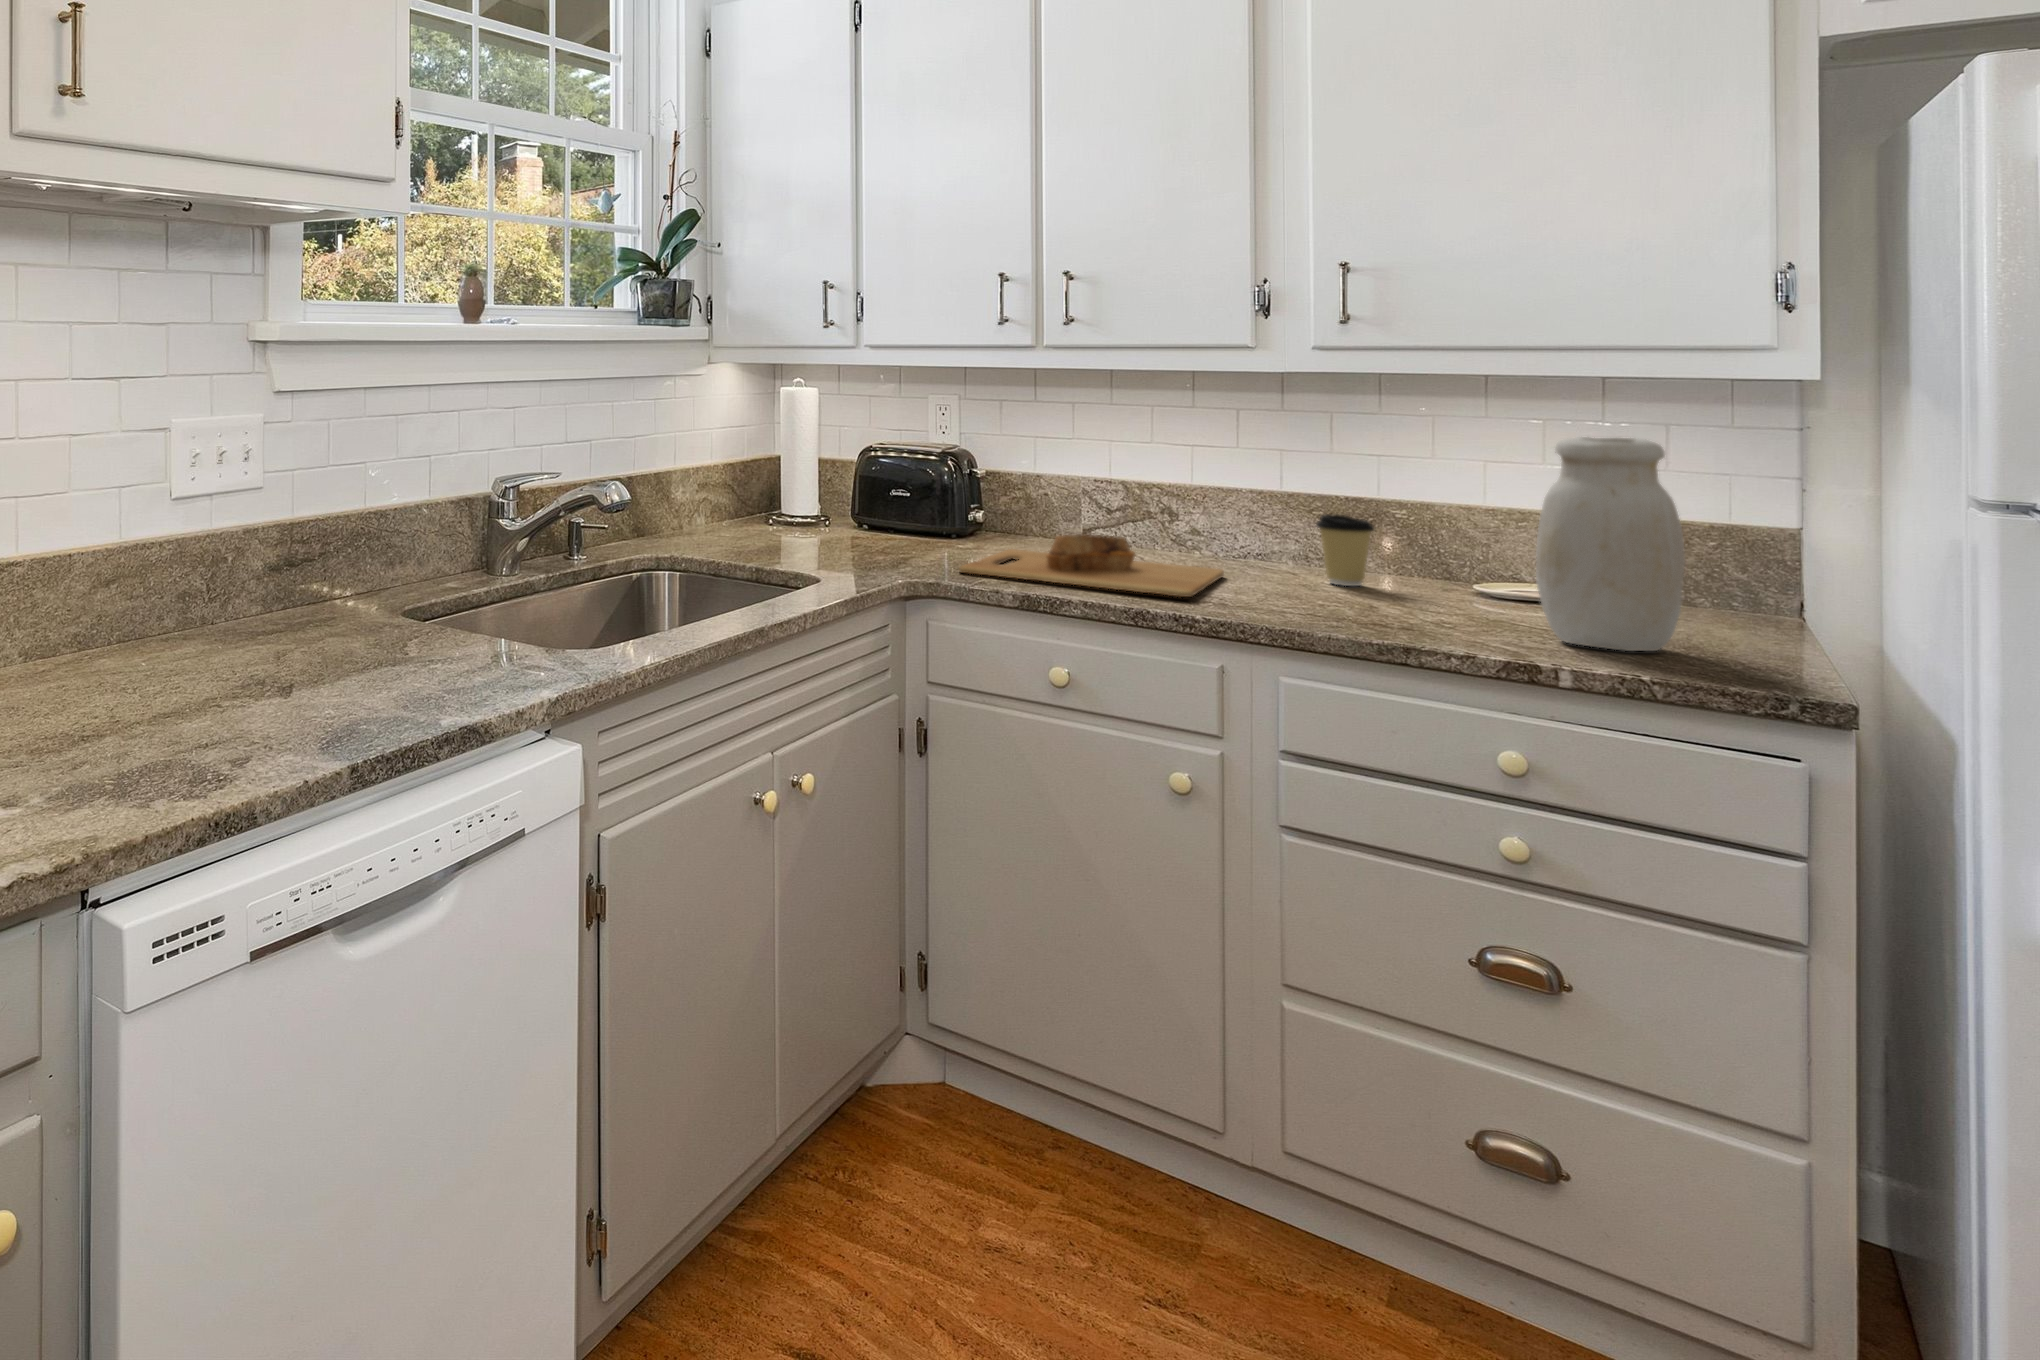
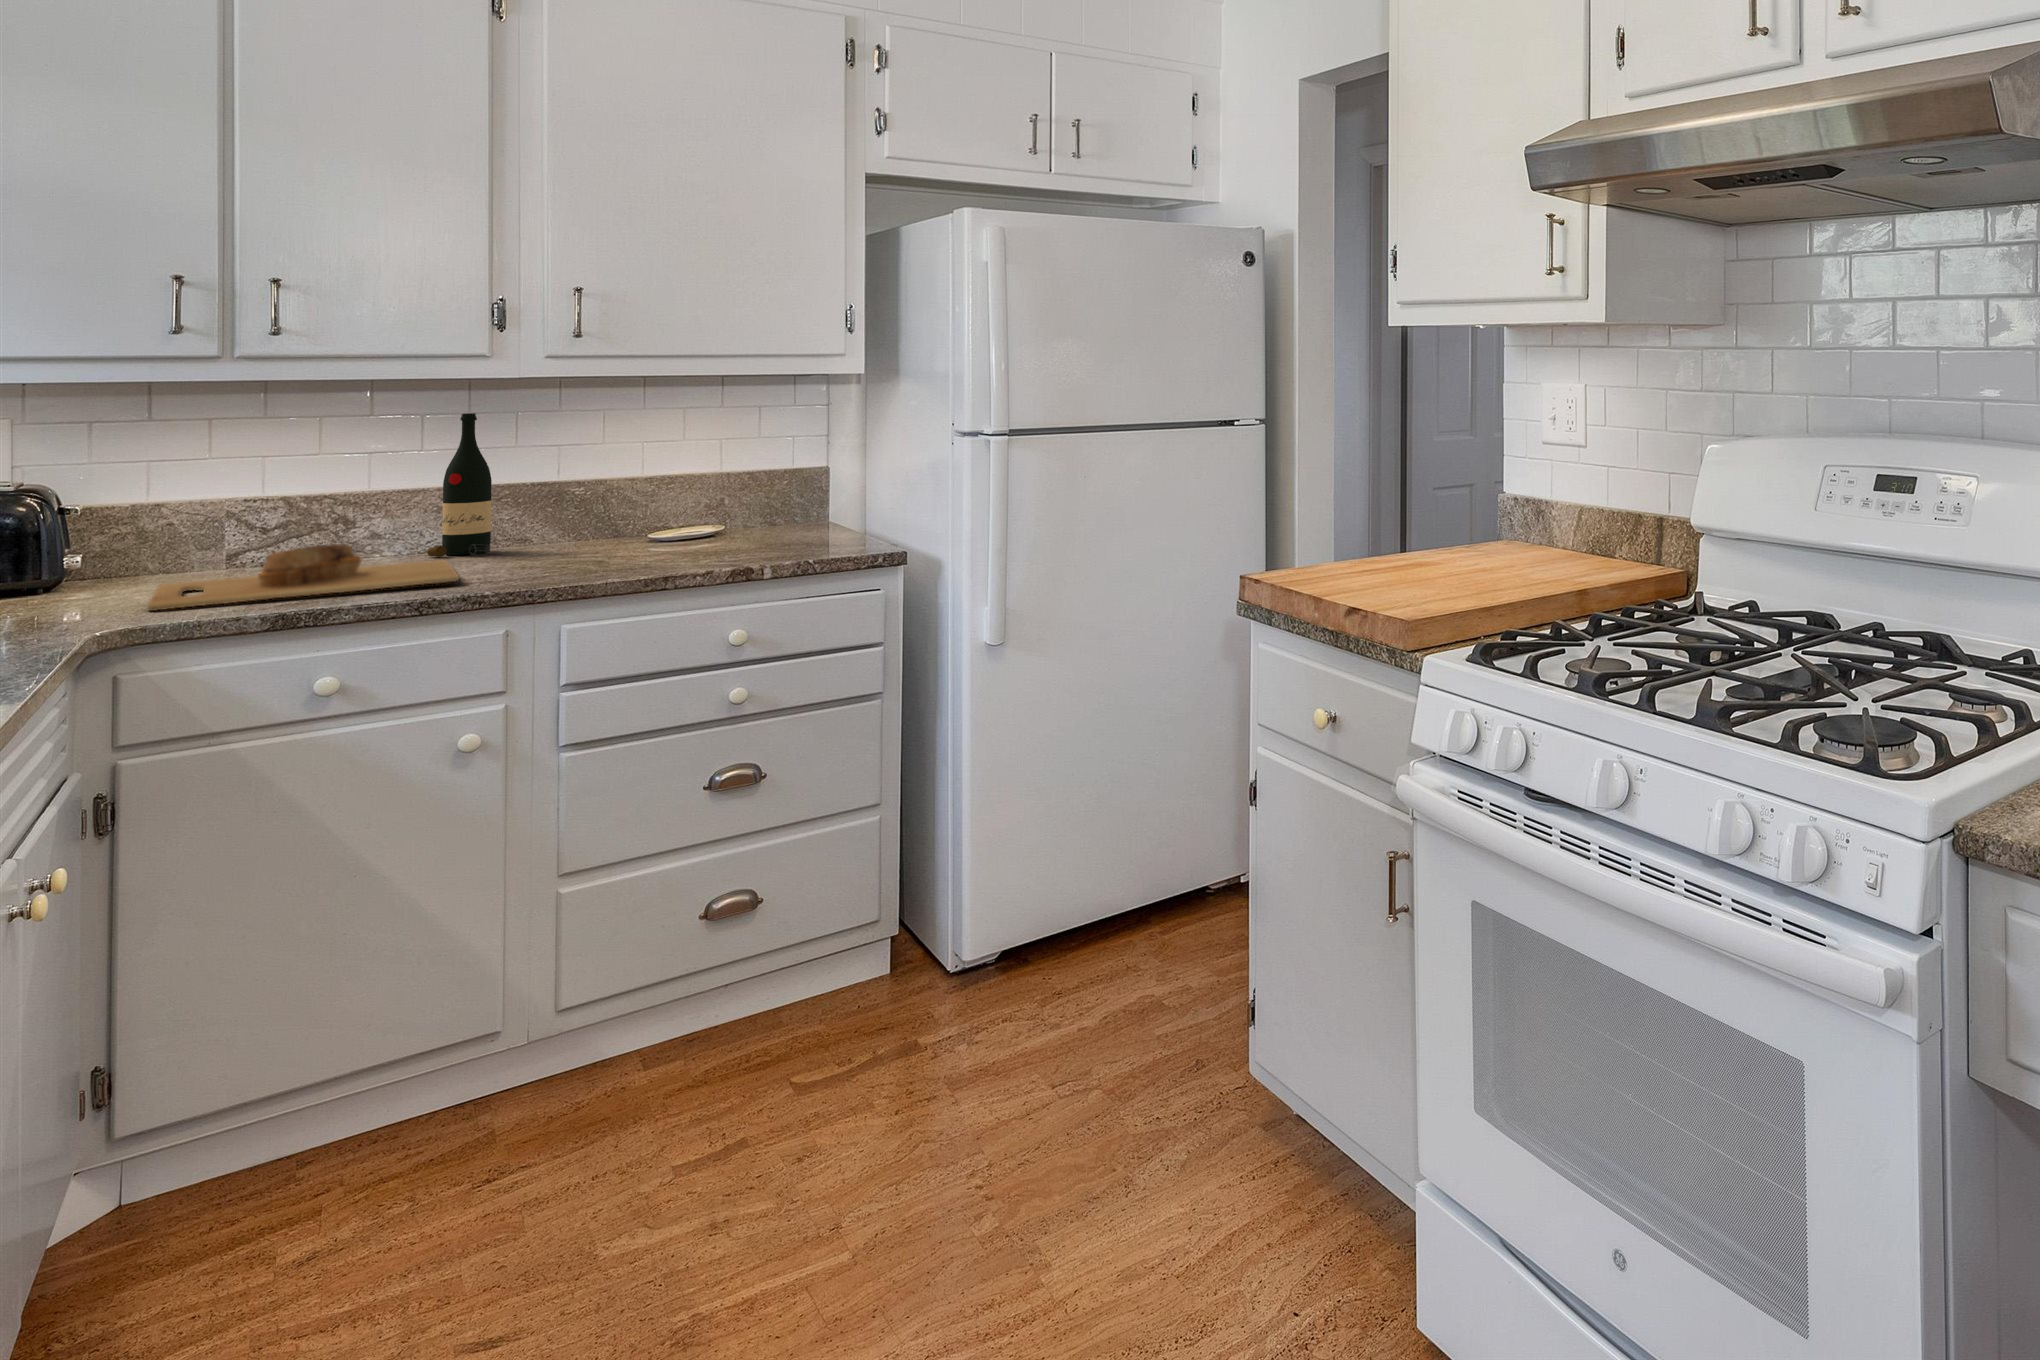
wine bottle: none [1232,410,1299,571] -> present [427,413,492,557]
jar: present [1536,437,1685,651] -> none [729,417,813,556]
coffee cup: present [1316,514,1374,586] -> none [526,497,579,555]

